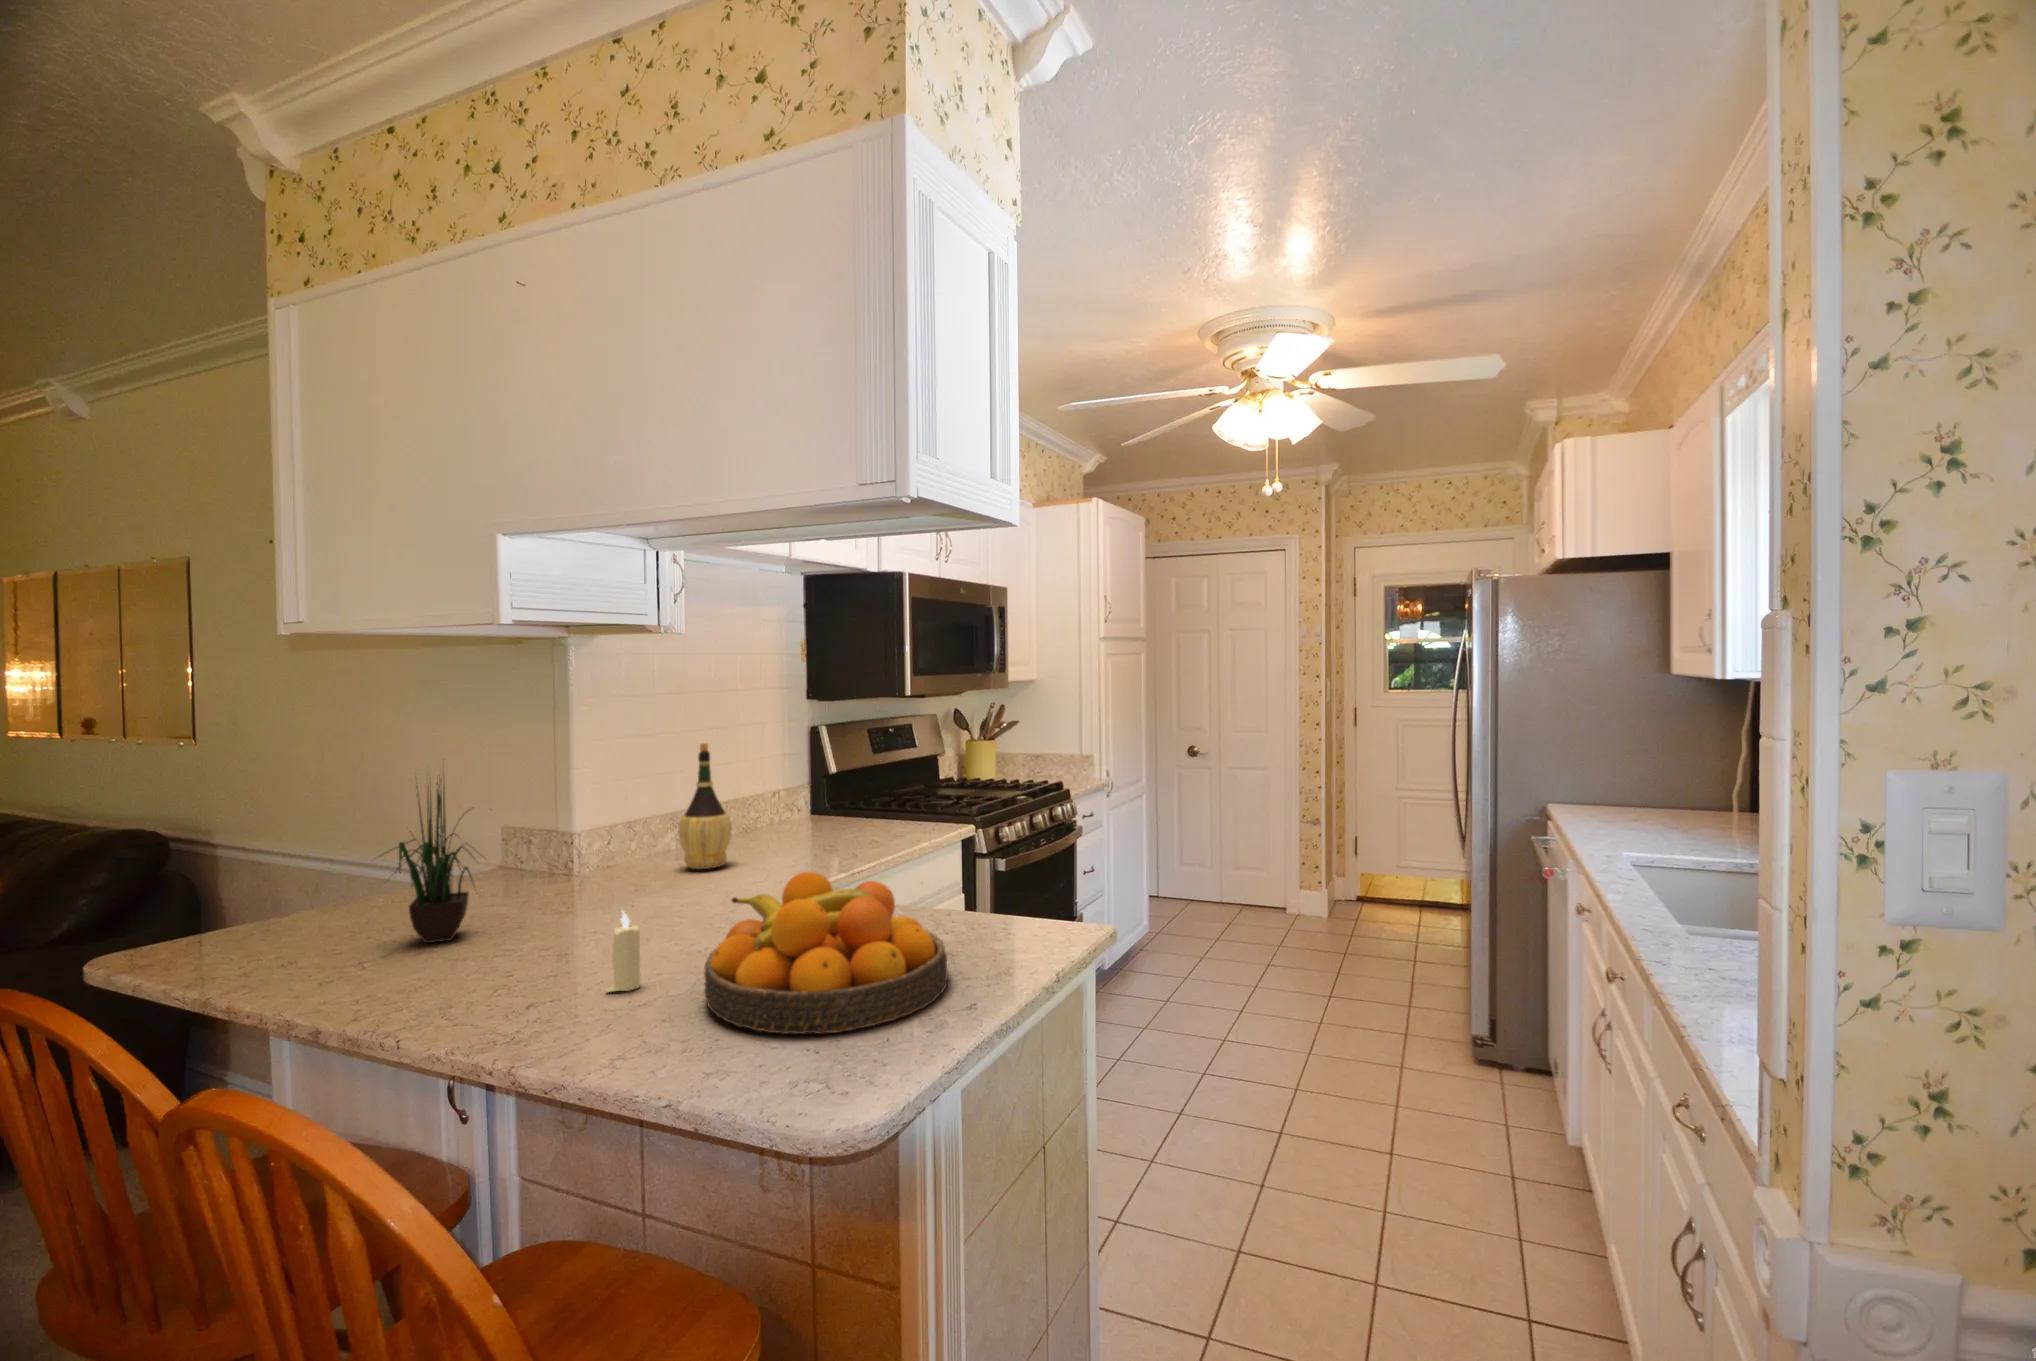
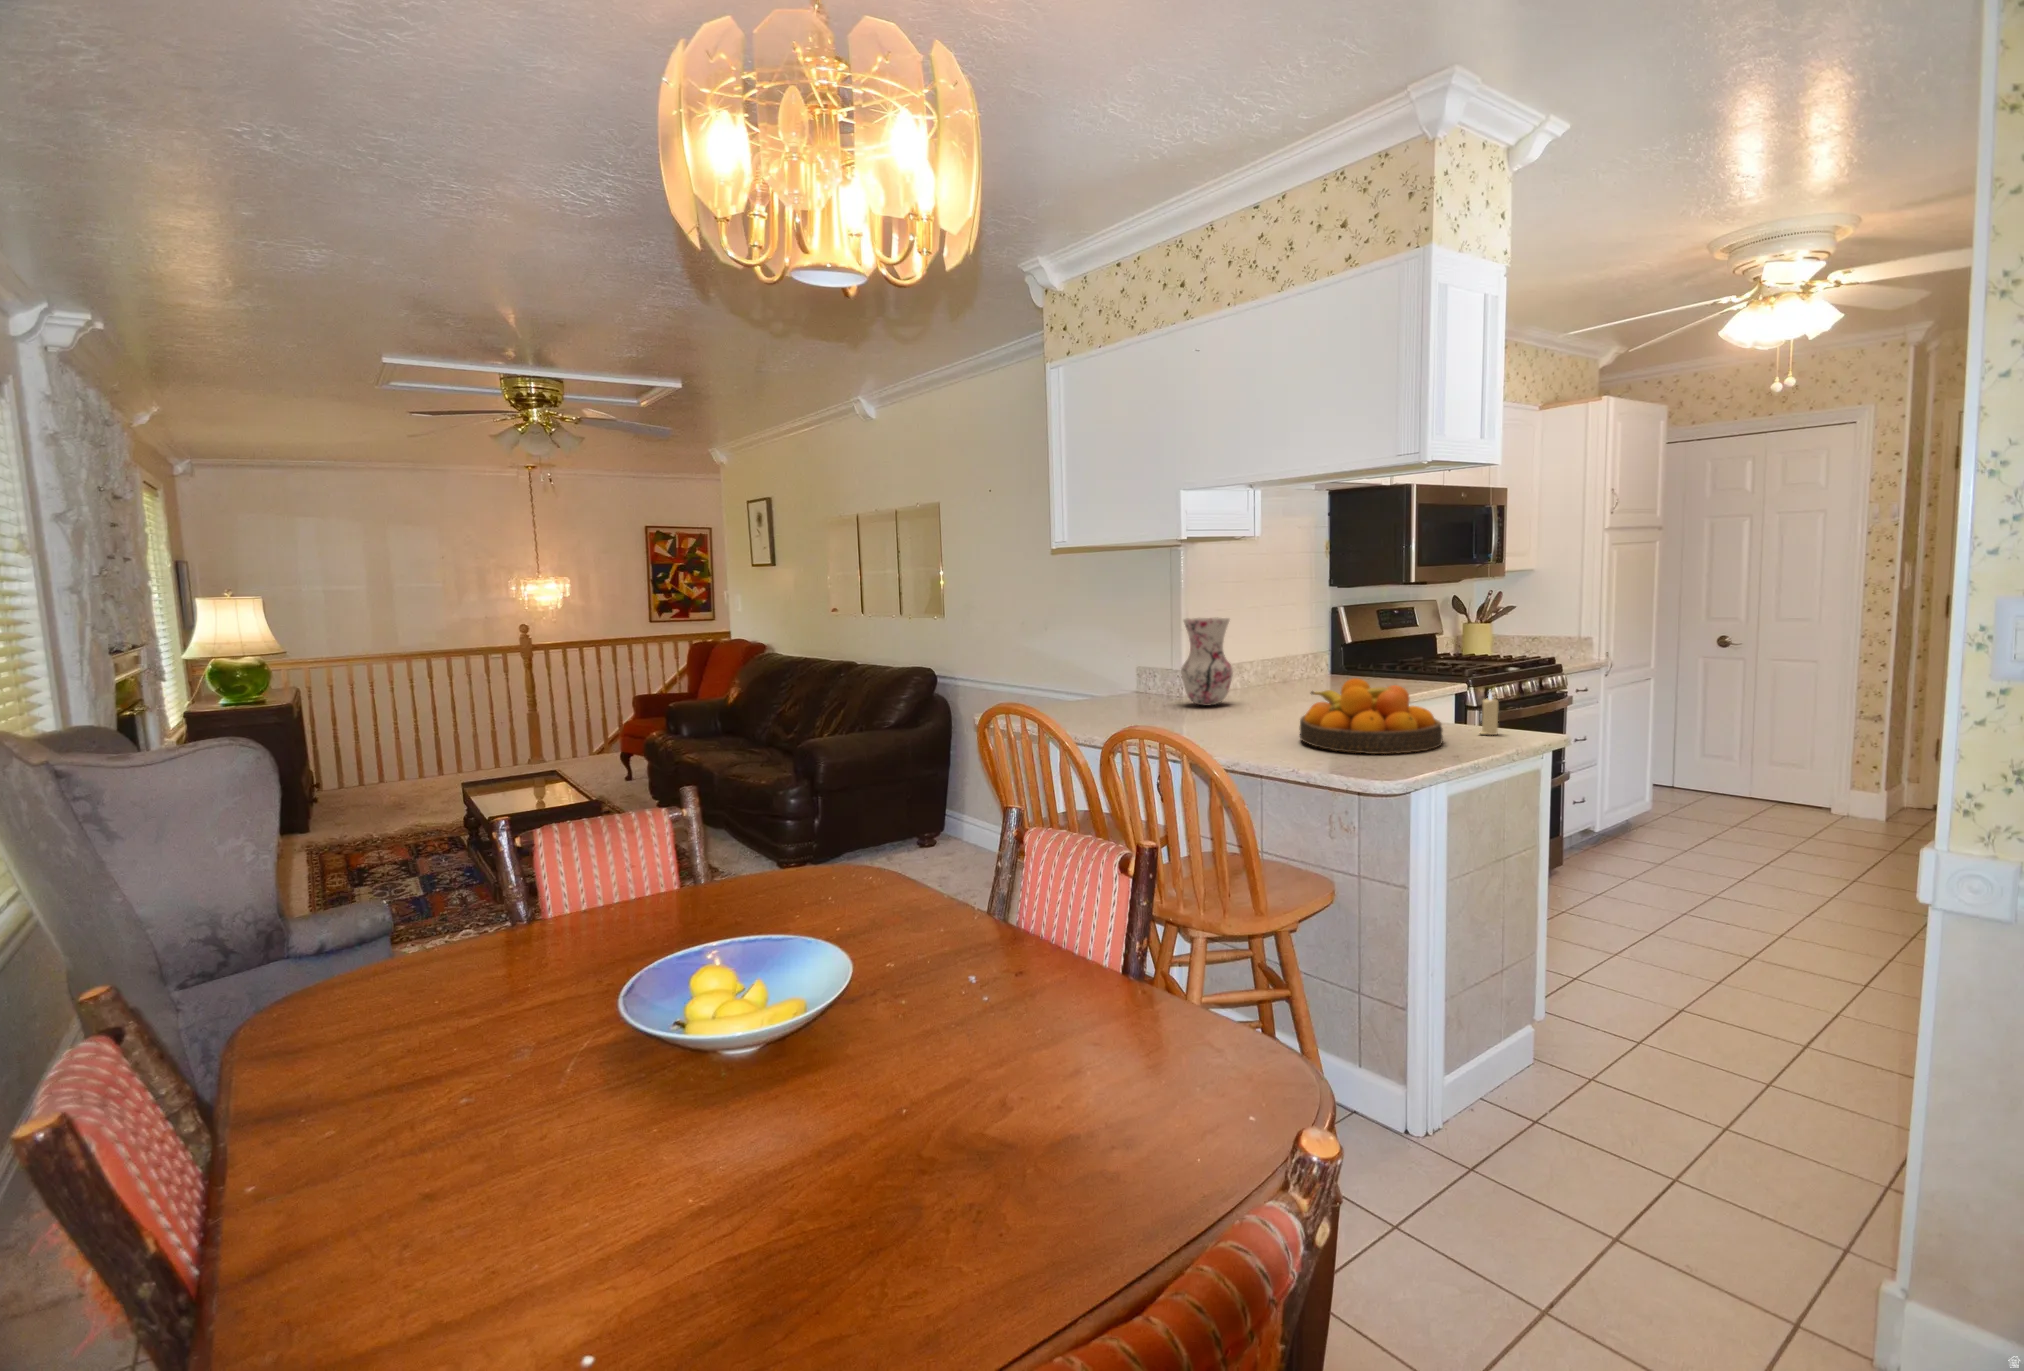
wine bottle: present [679,743,731,869] -> none [1252,613,1286,695]
vase: none [546,754,636,902] -> present [1181,617,1233,705]
potted plant: present [381,784,471,943] -> none [1105,610,1160,716]
candle: present [607,911,640,992] -> present [1480,692,1498,735]

